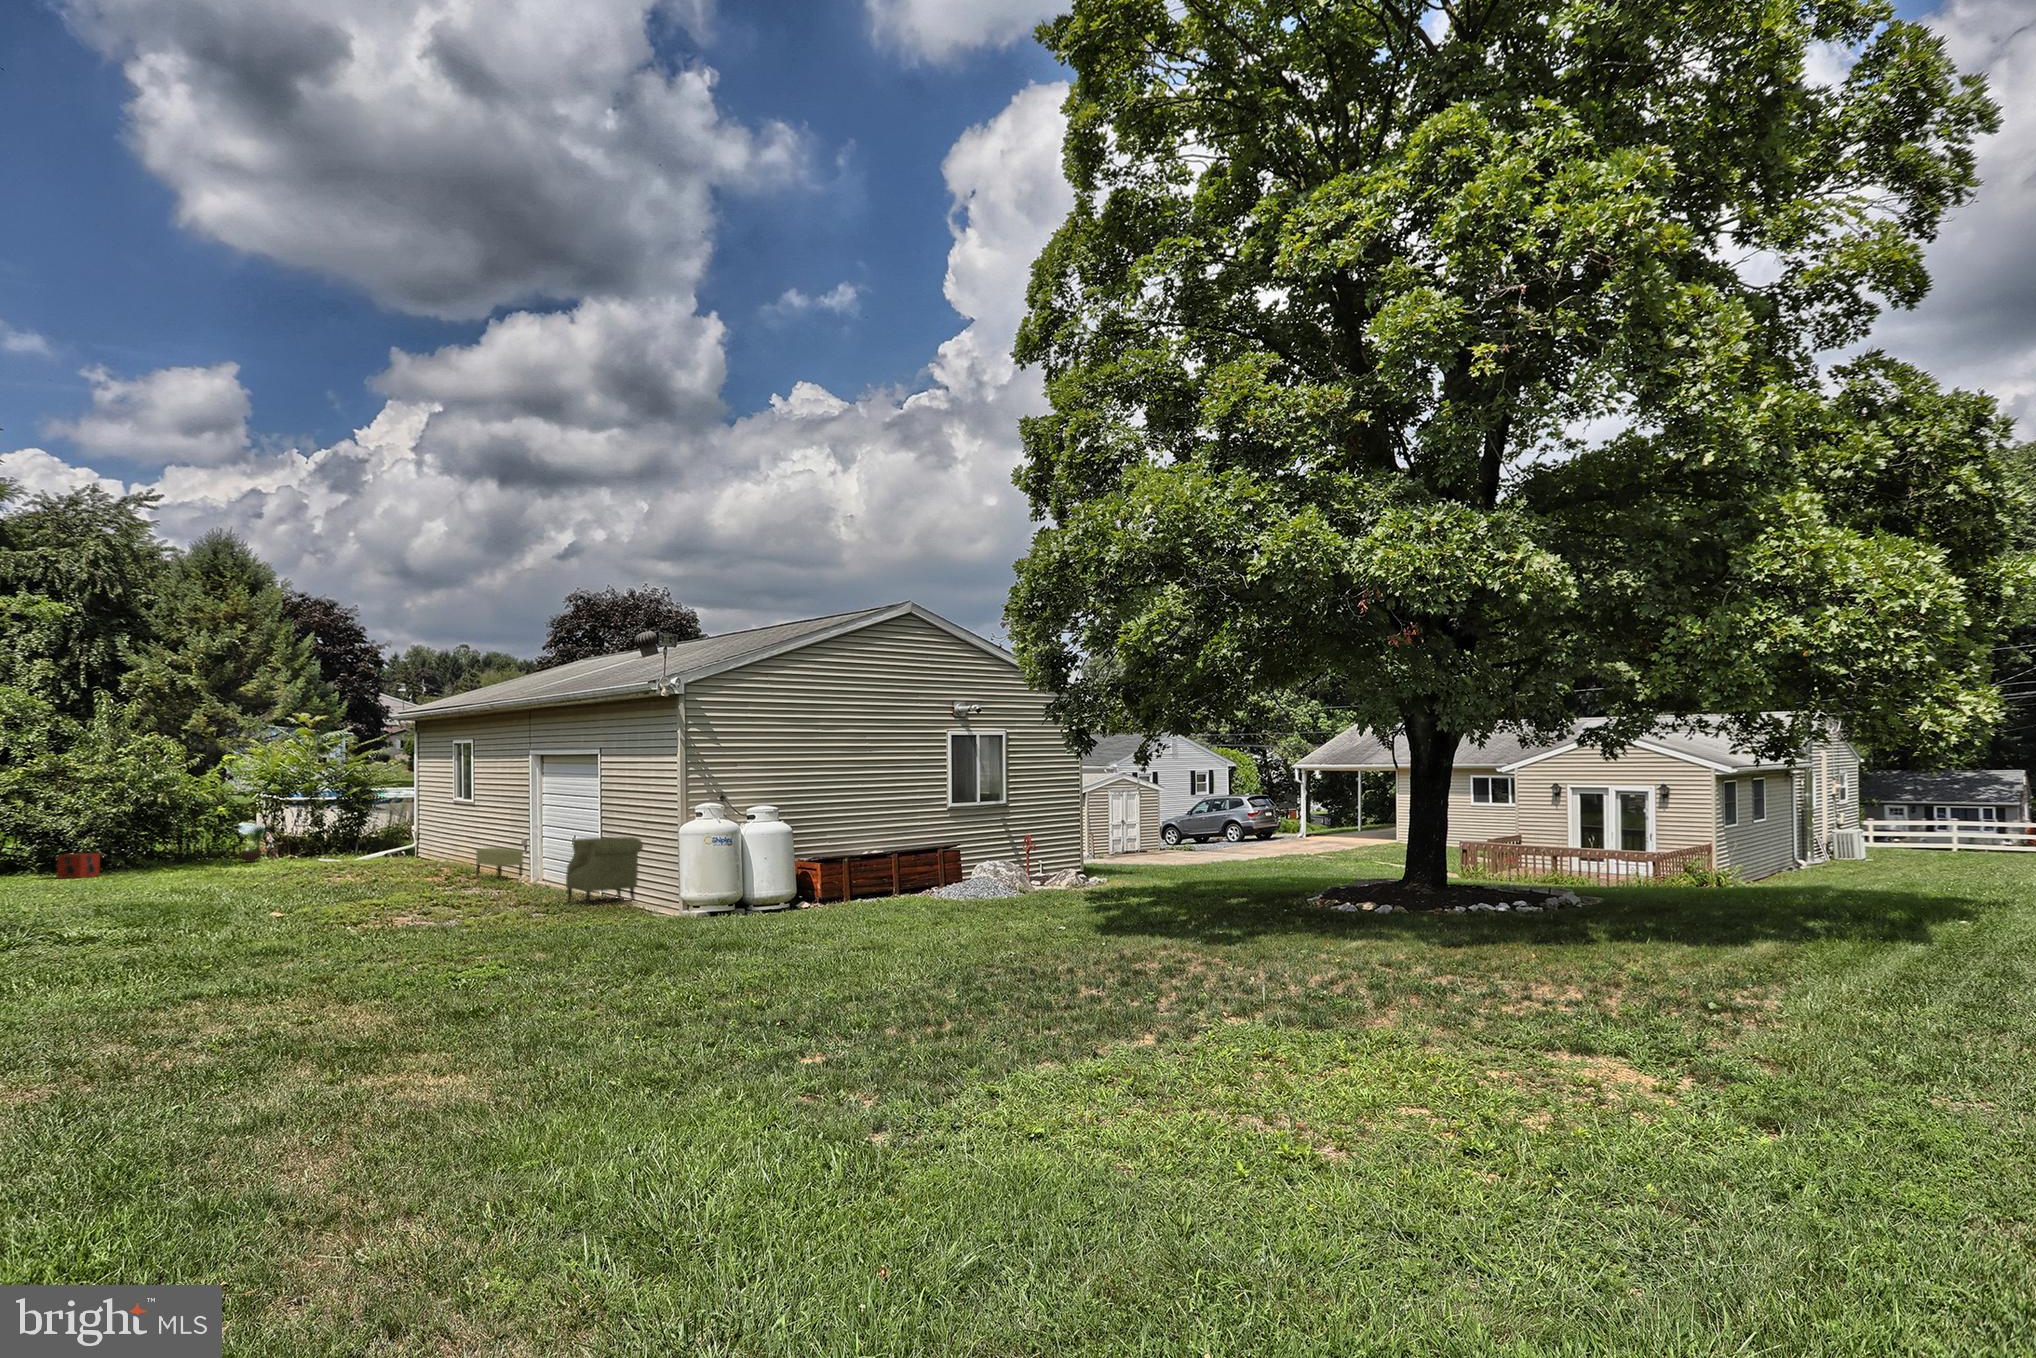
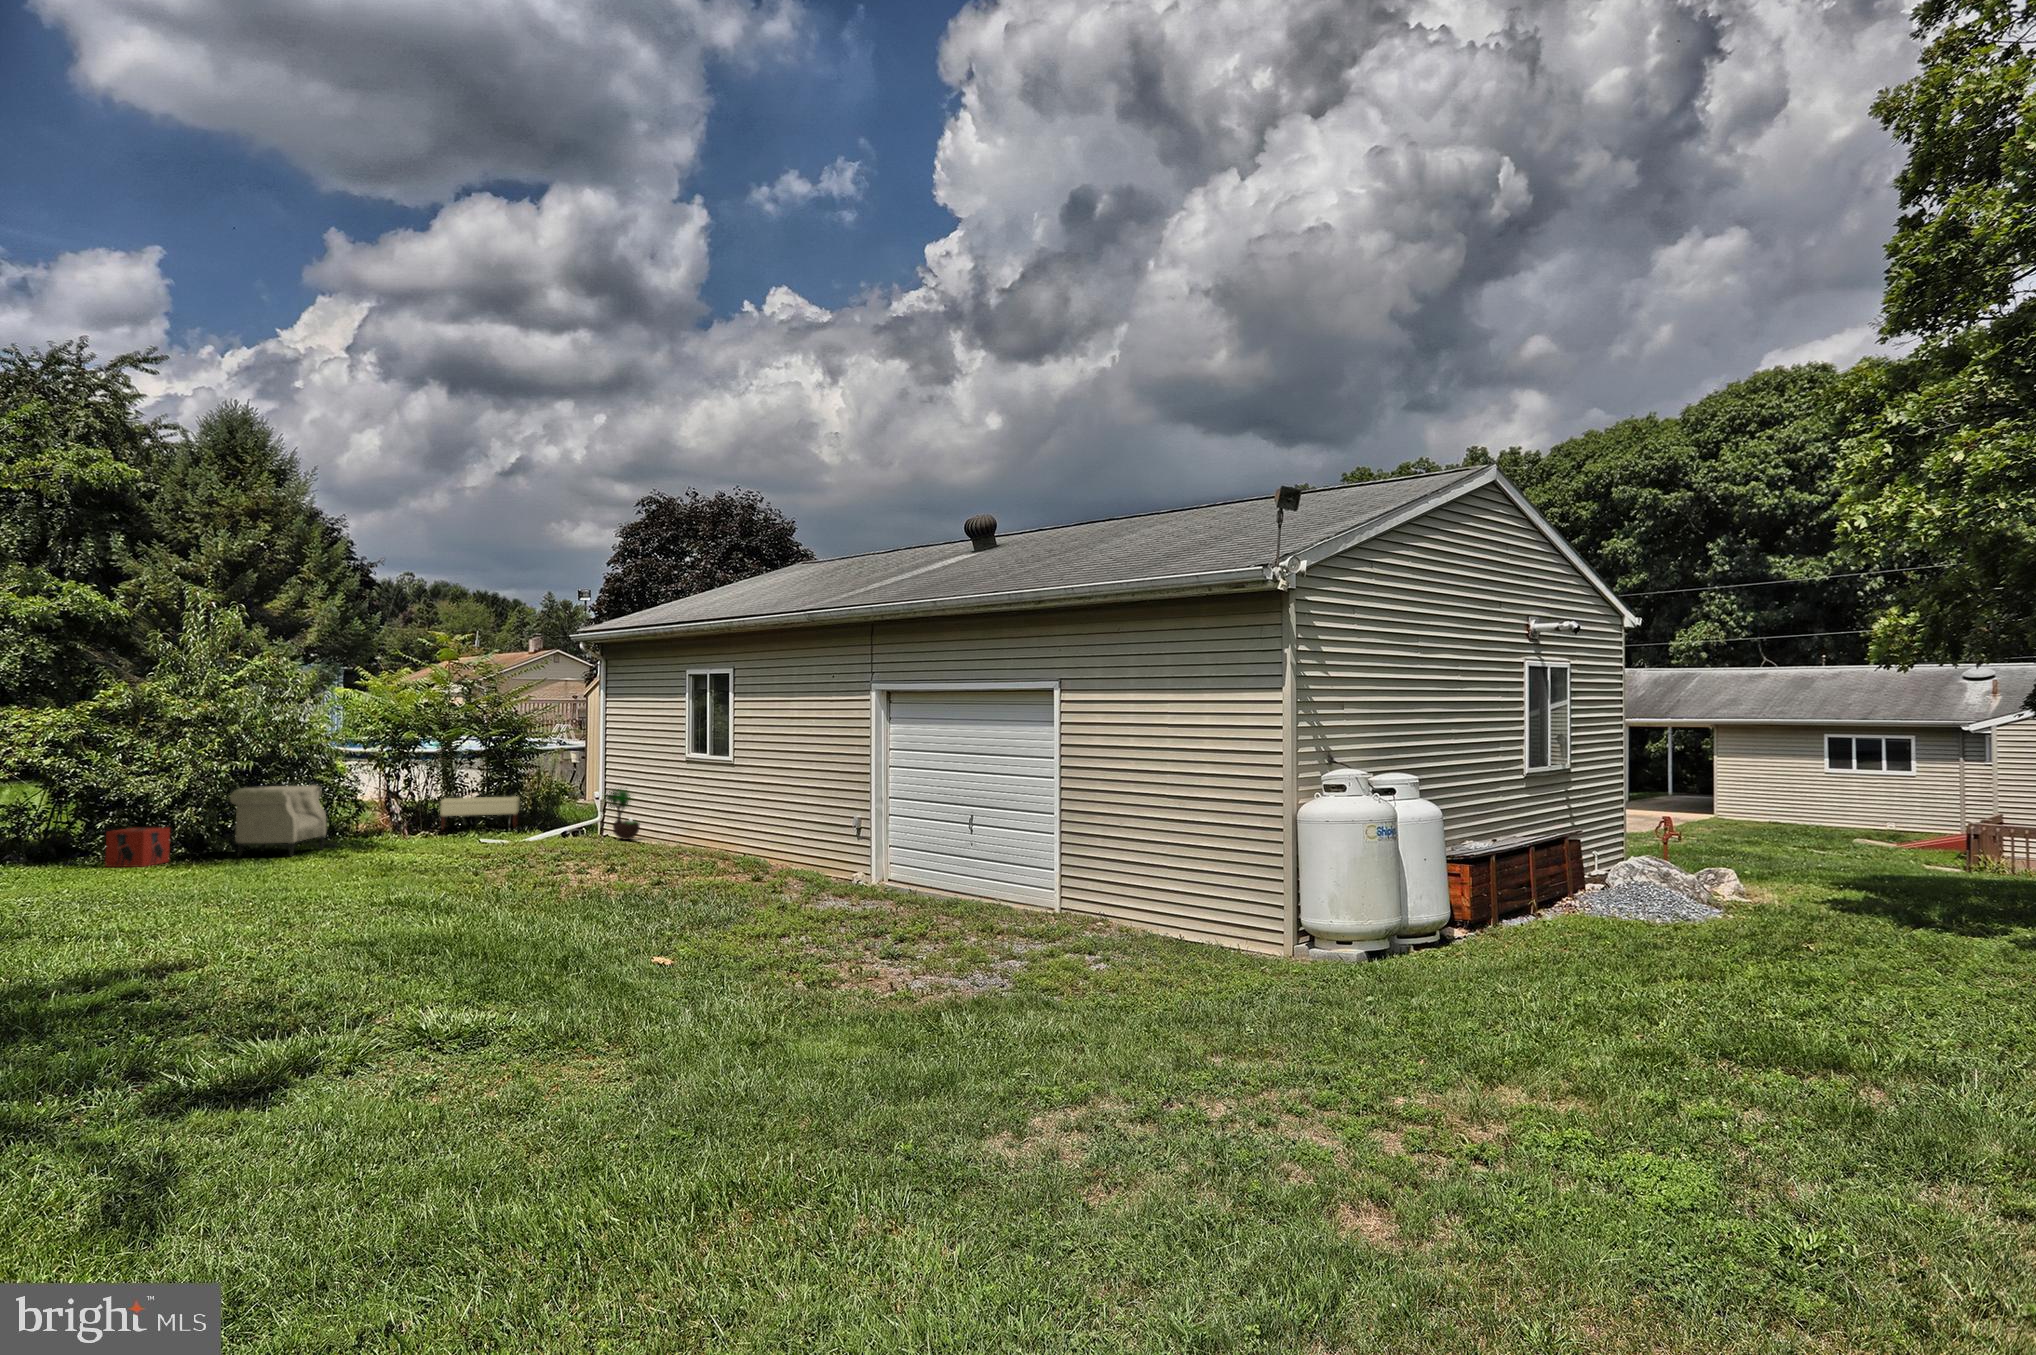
potted tree: present [241,827,267,862] -> present [604,788,640,840]
chair: present [566,837,643,905] -> present [230,785,326,857]
bench: present [476,847,524,879] -> present [440,796,520,830]

